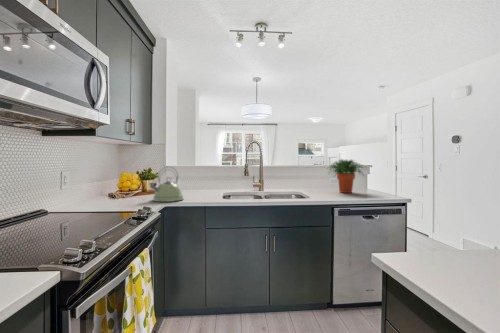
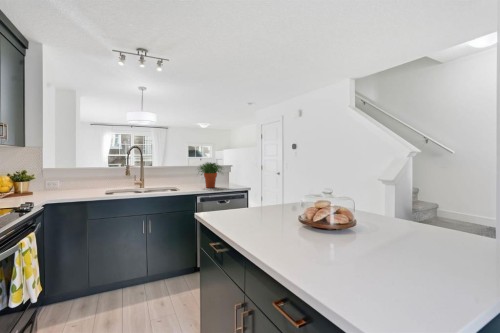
kettle: present [150,174,183,202] -> none [28,168,65,199]

